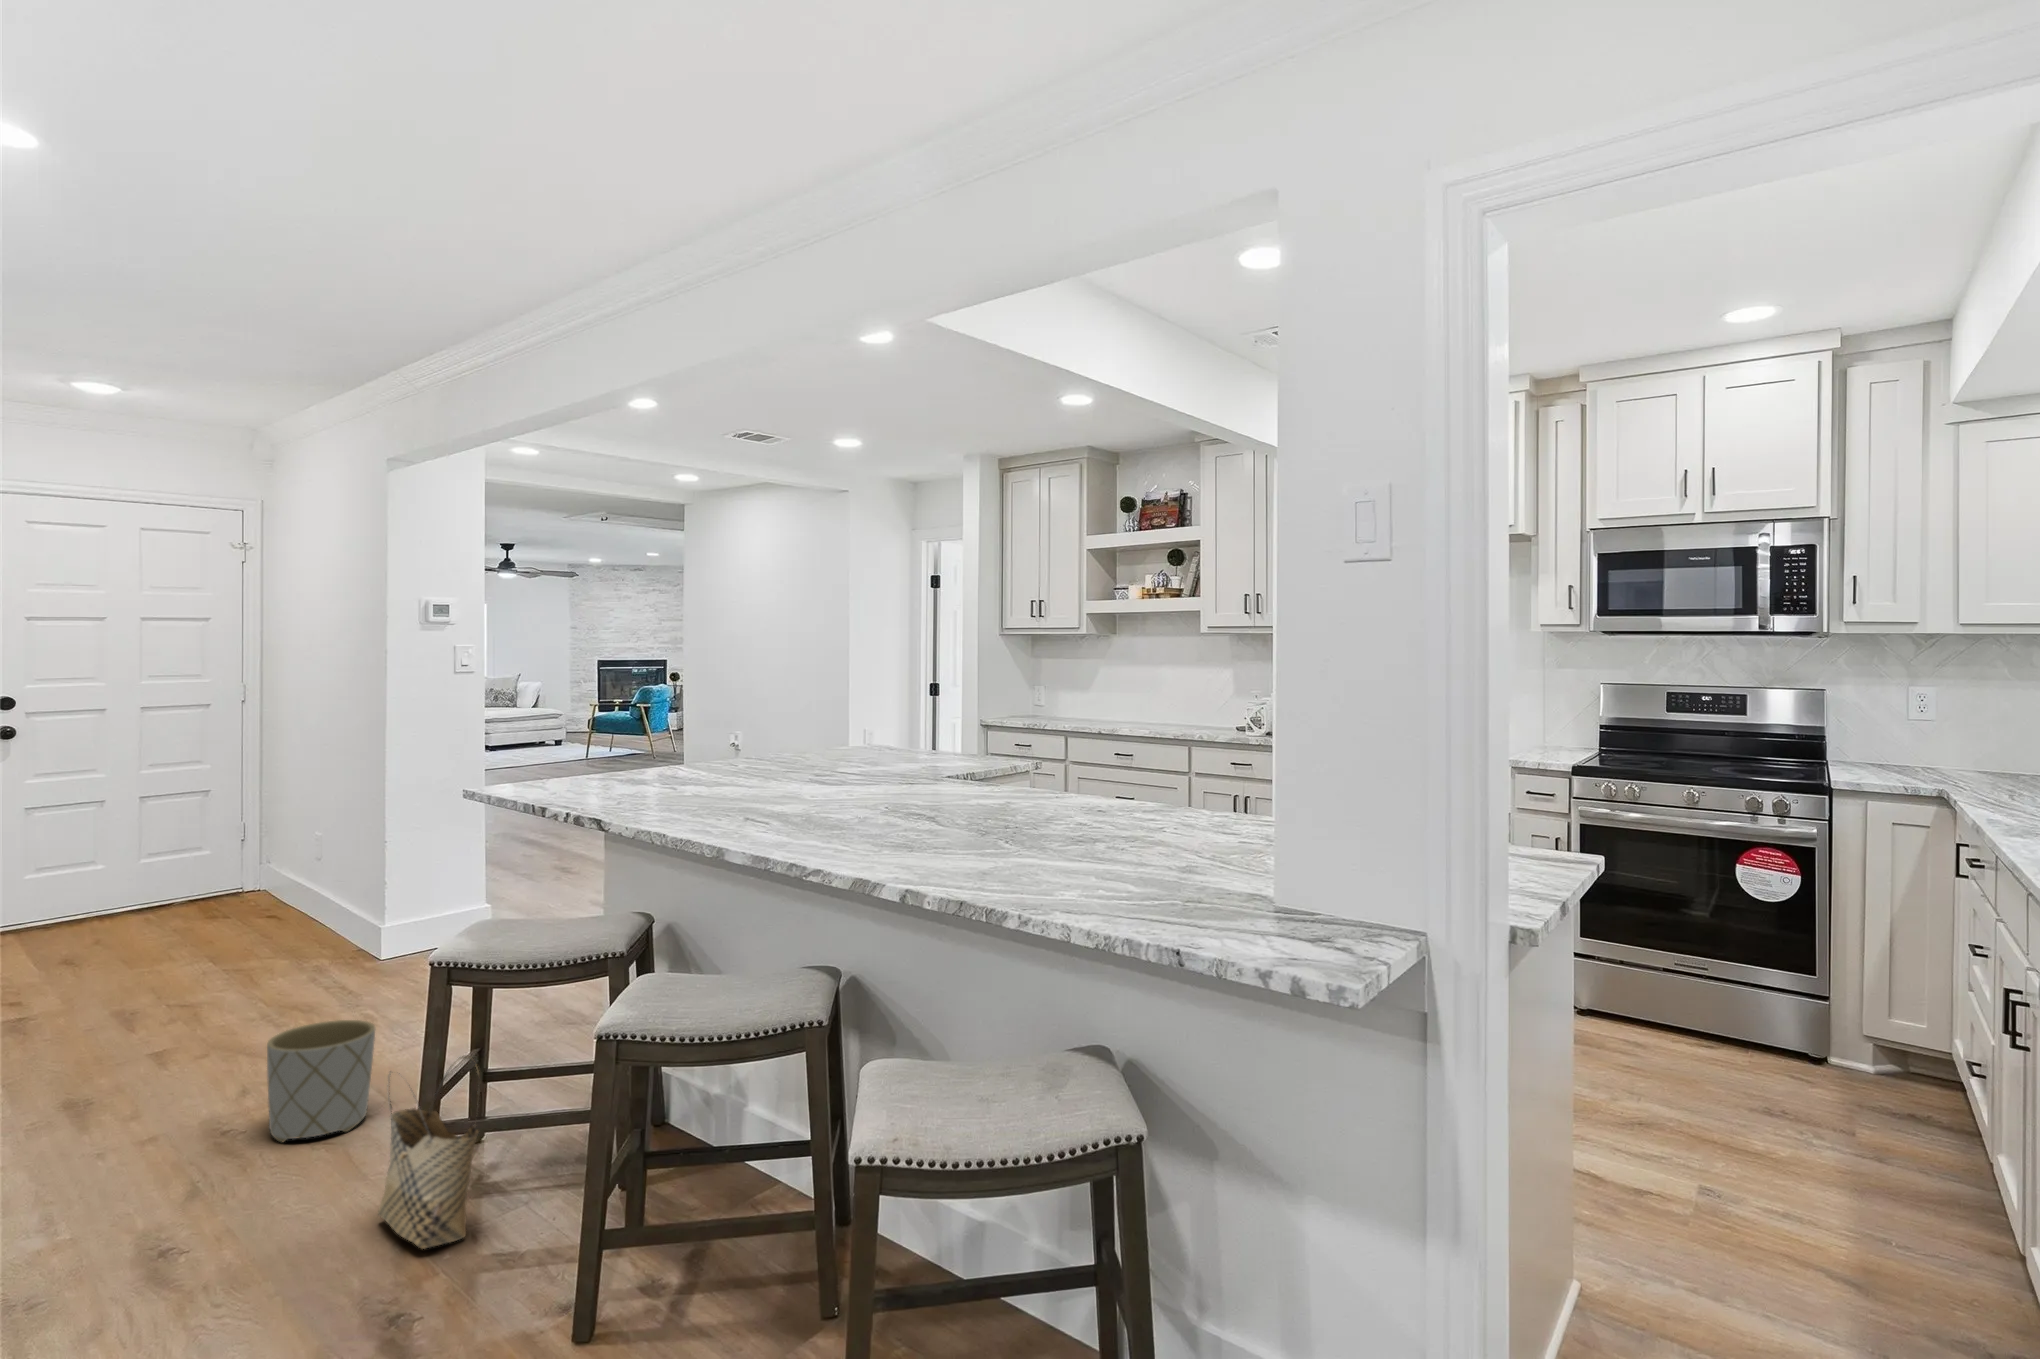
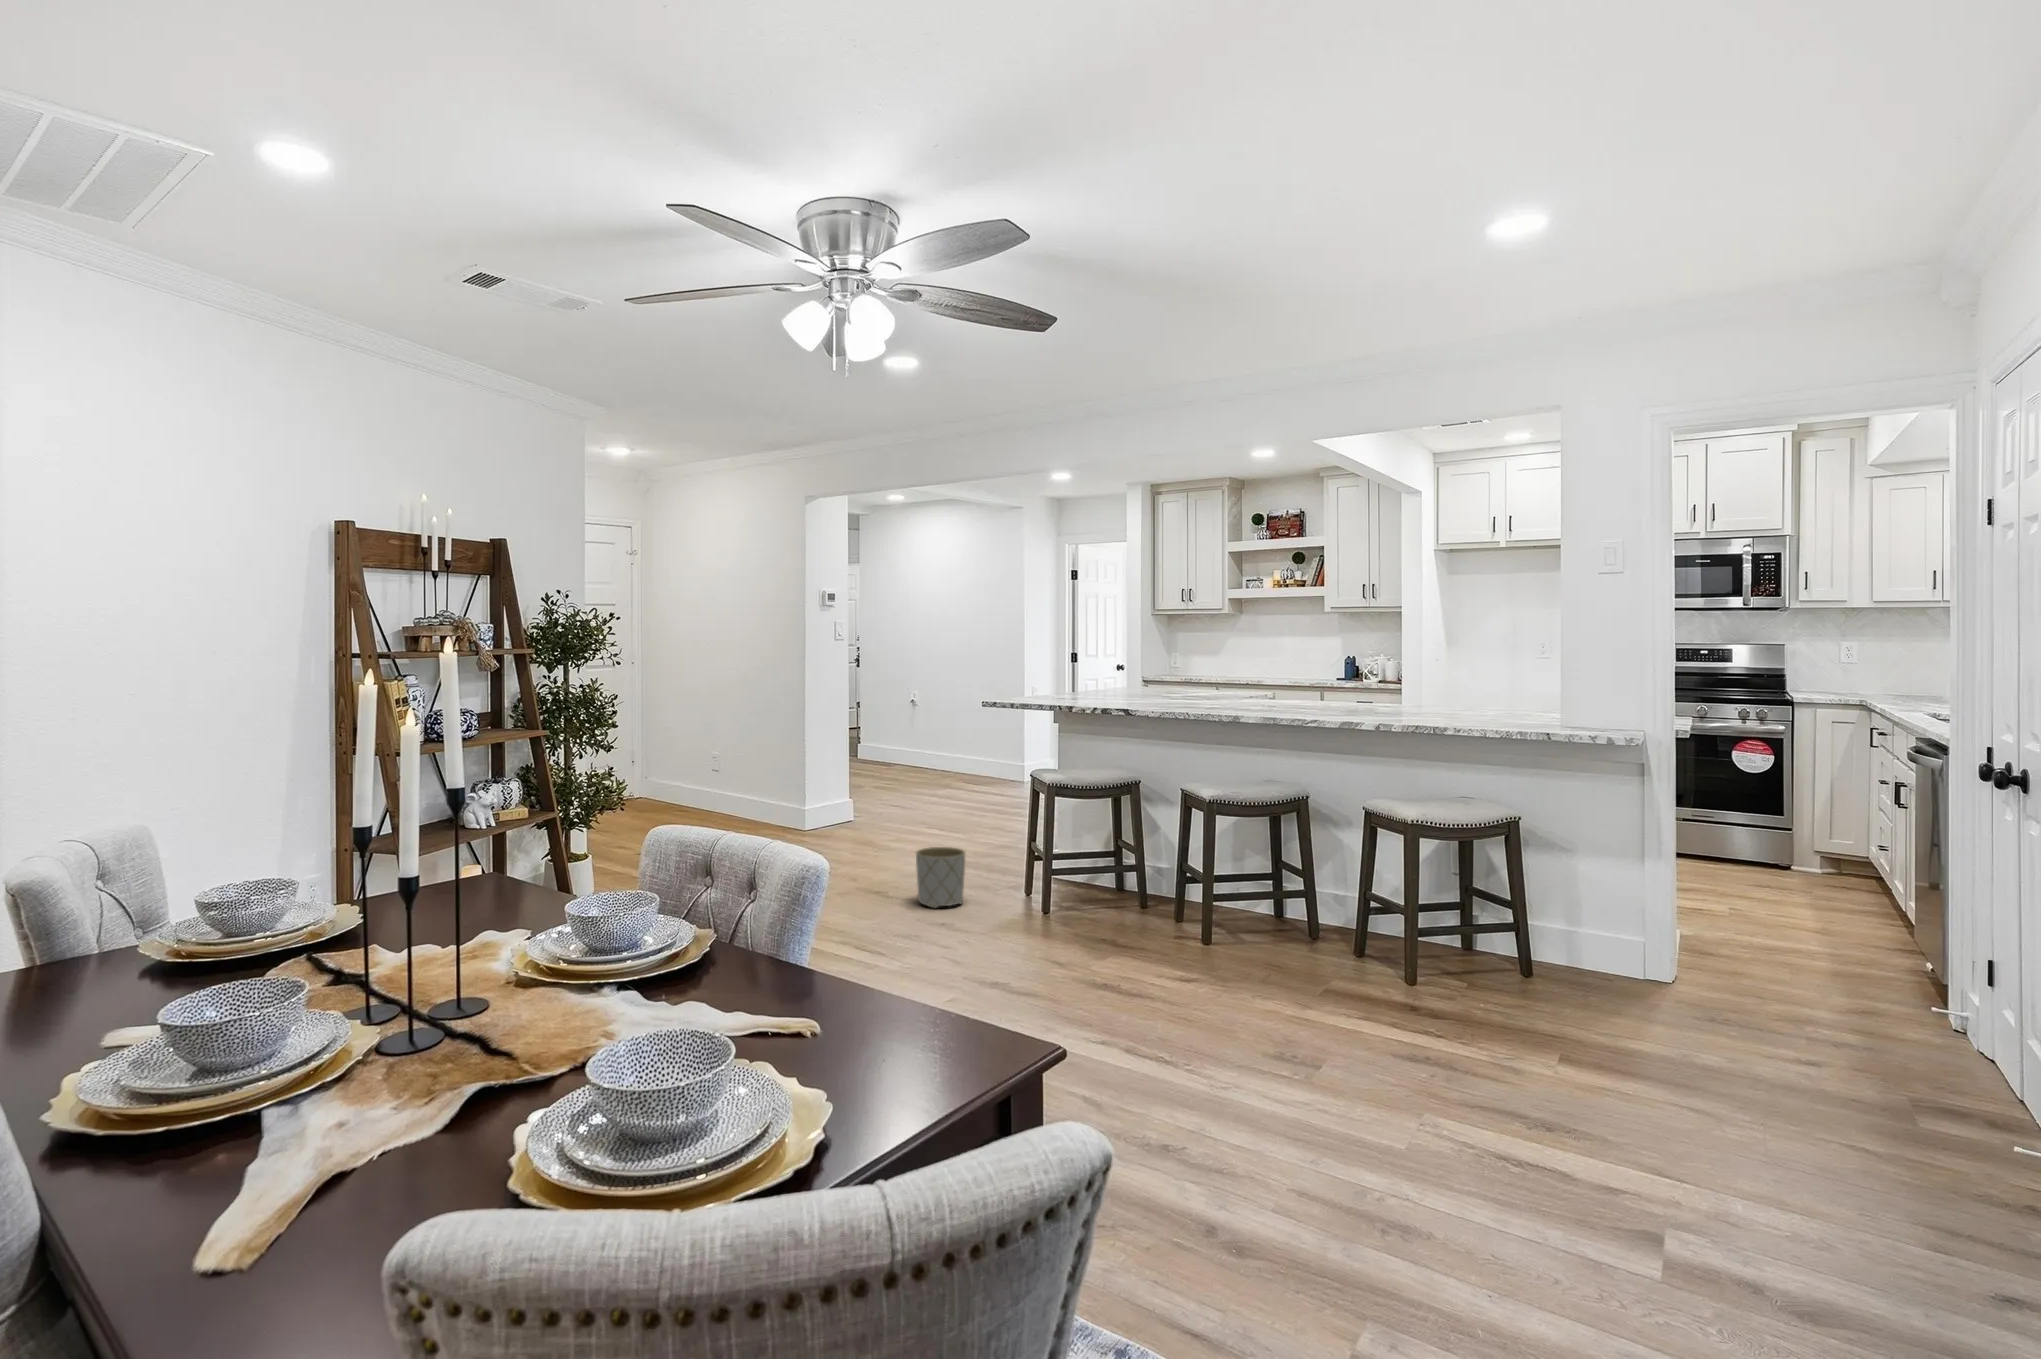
woven basket: present [378,1056,480,1248] -> none [1047,848,1107,938]

